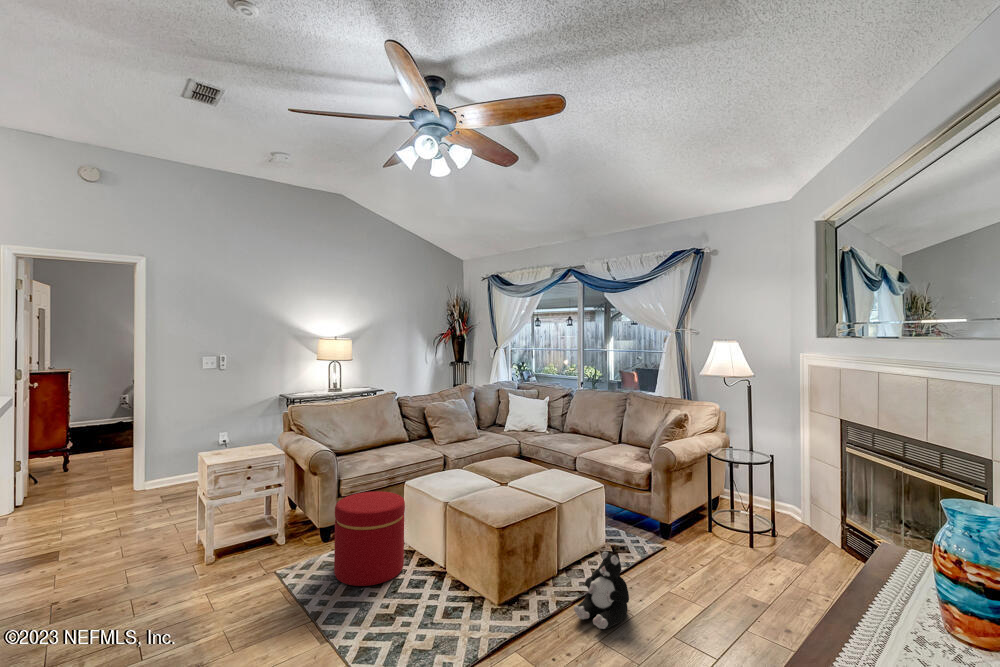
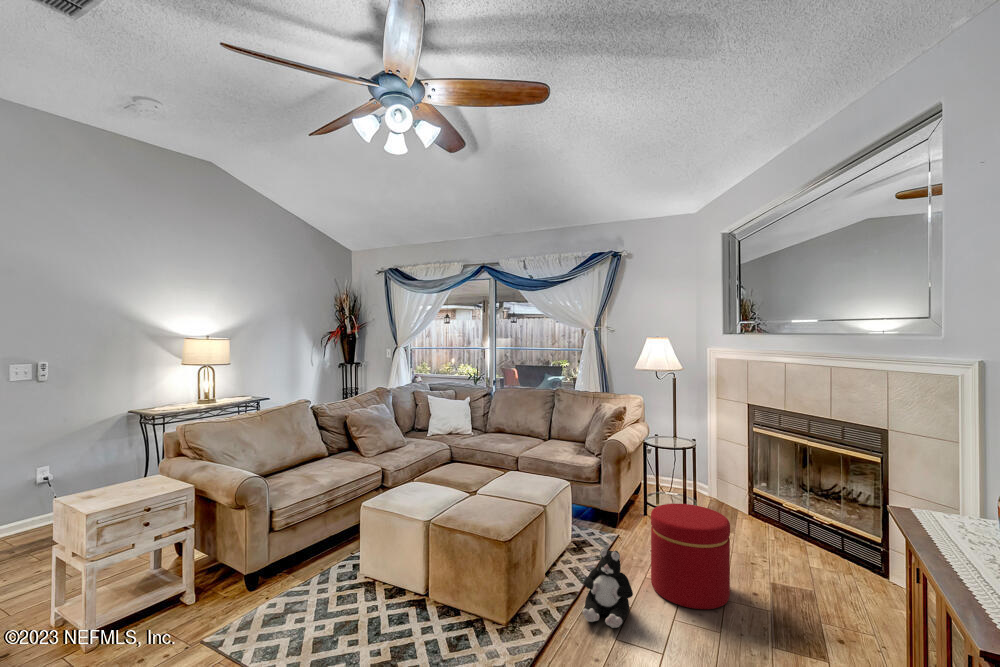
ottoman: present [334,491,405,586] -> present [651,504,730,609]

